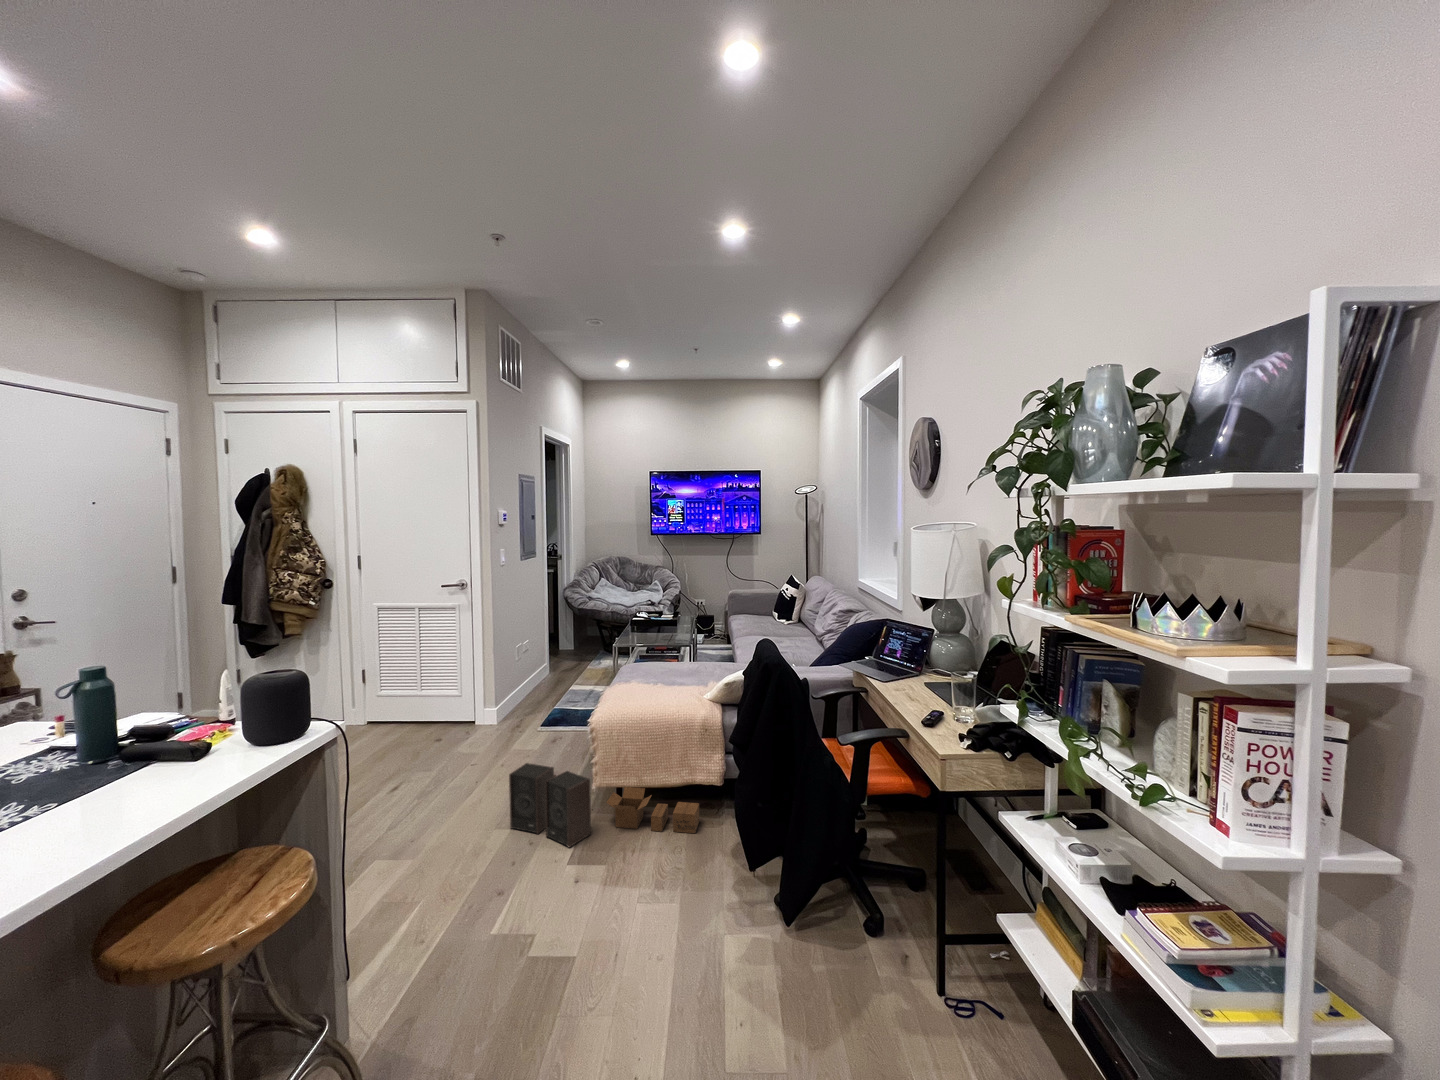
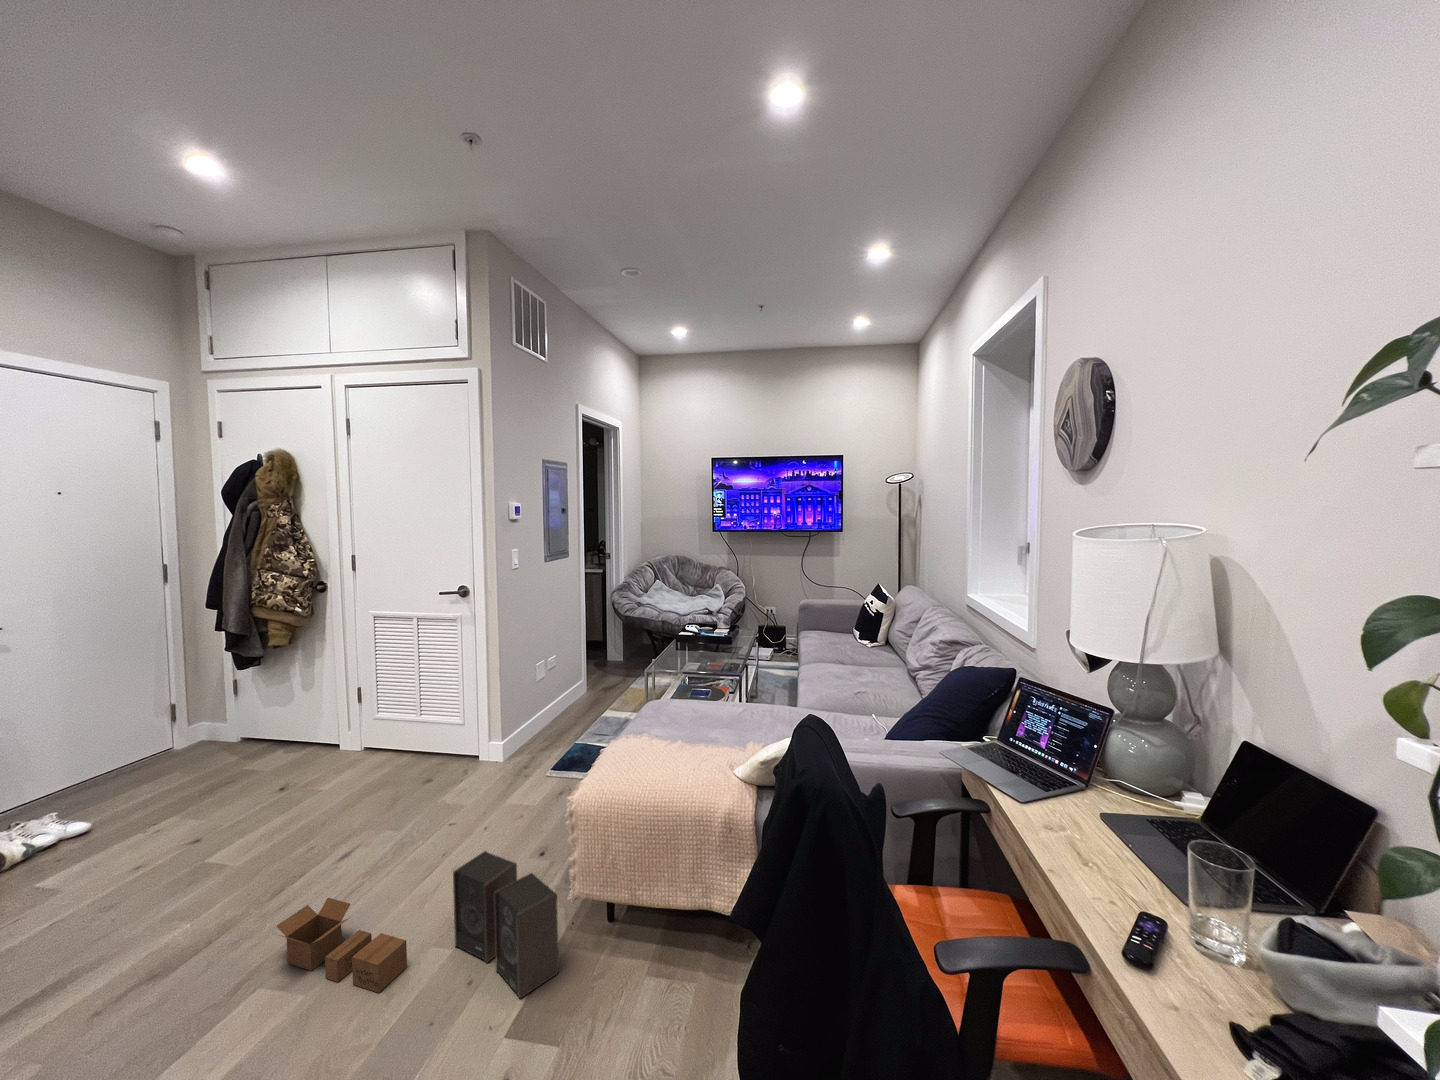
cardboard box: present [606,787,699,833] -> present [277,898,407,993]

